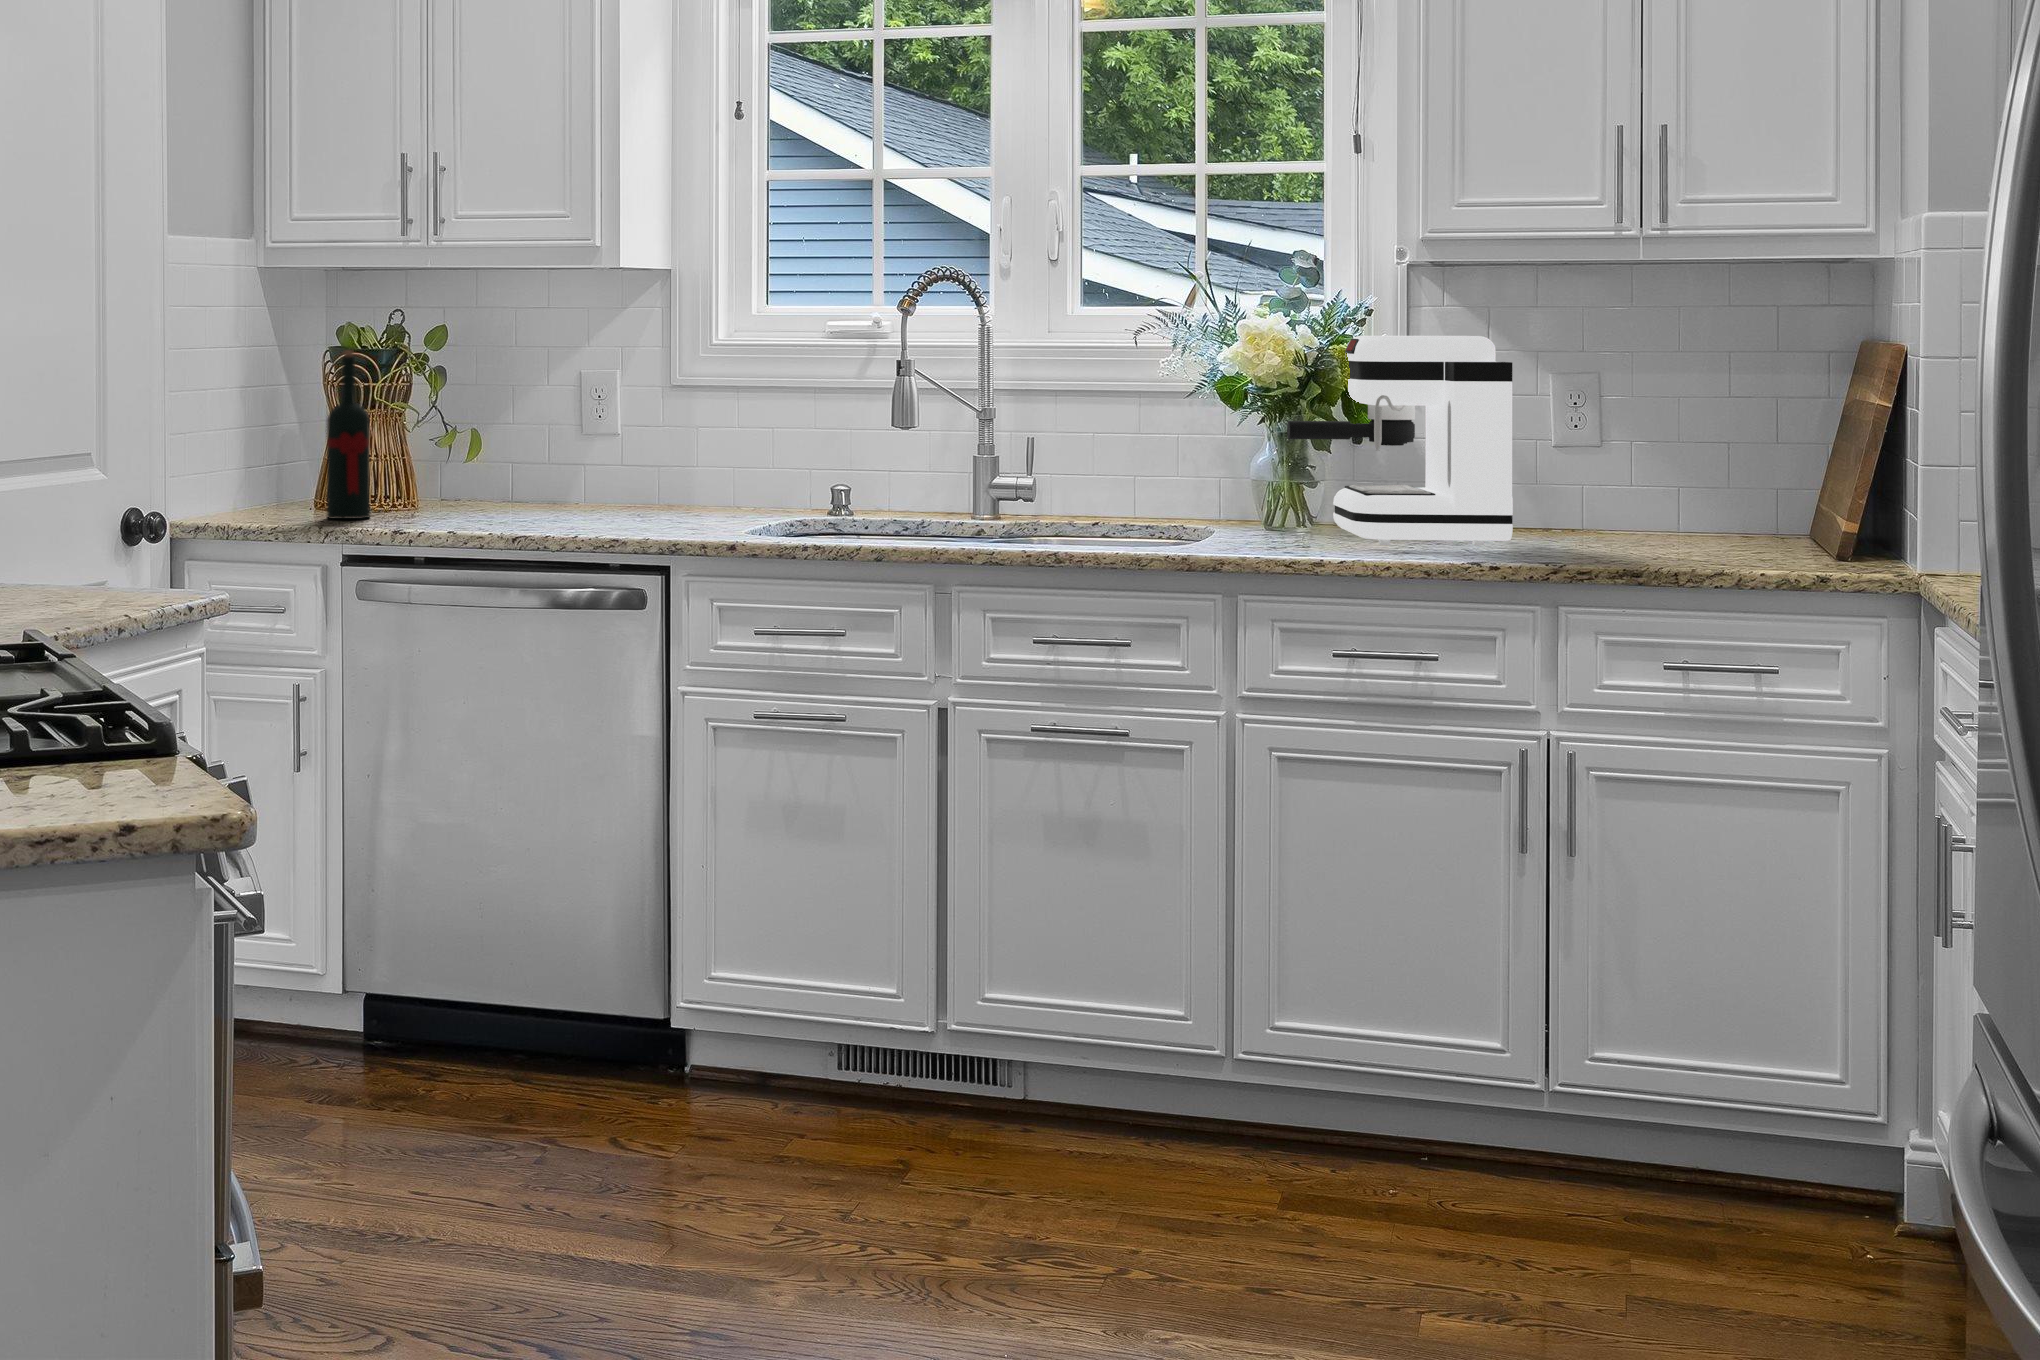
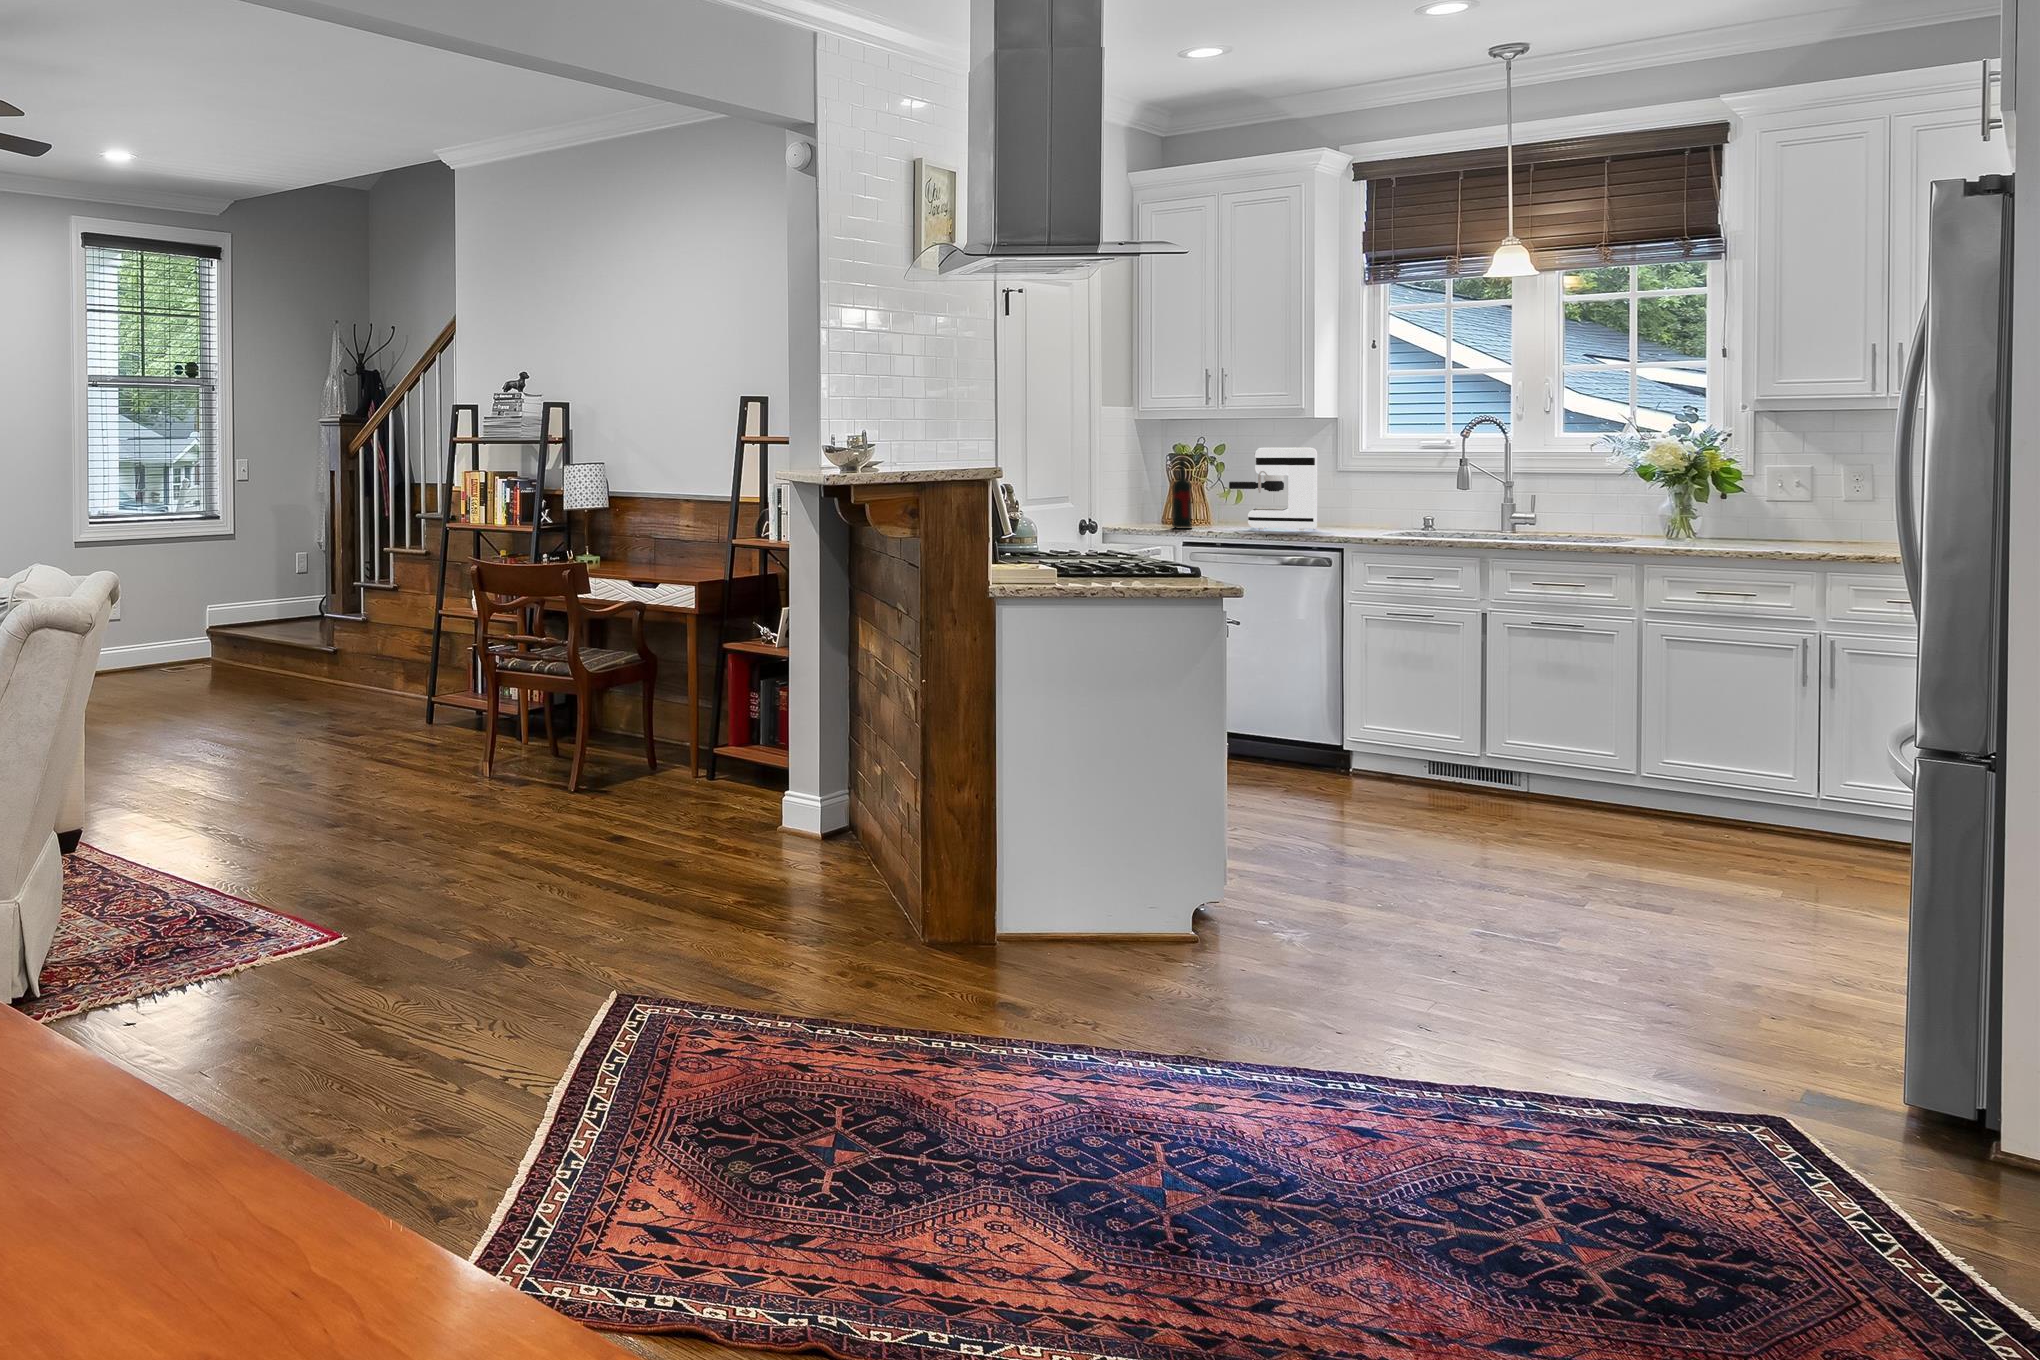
coffee maker: present [1287,336,1513,545] -> present [1229,447,1317,530]

